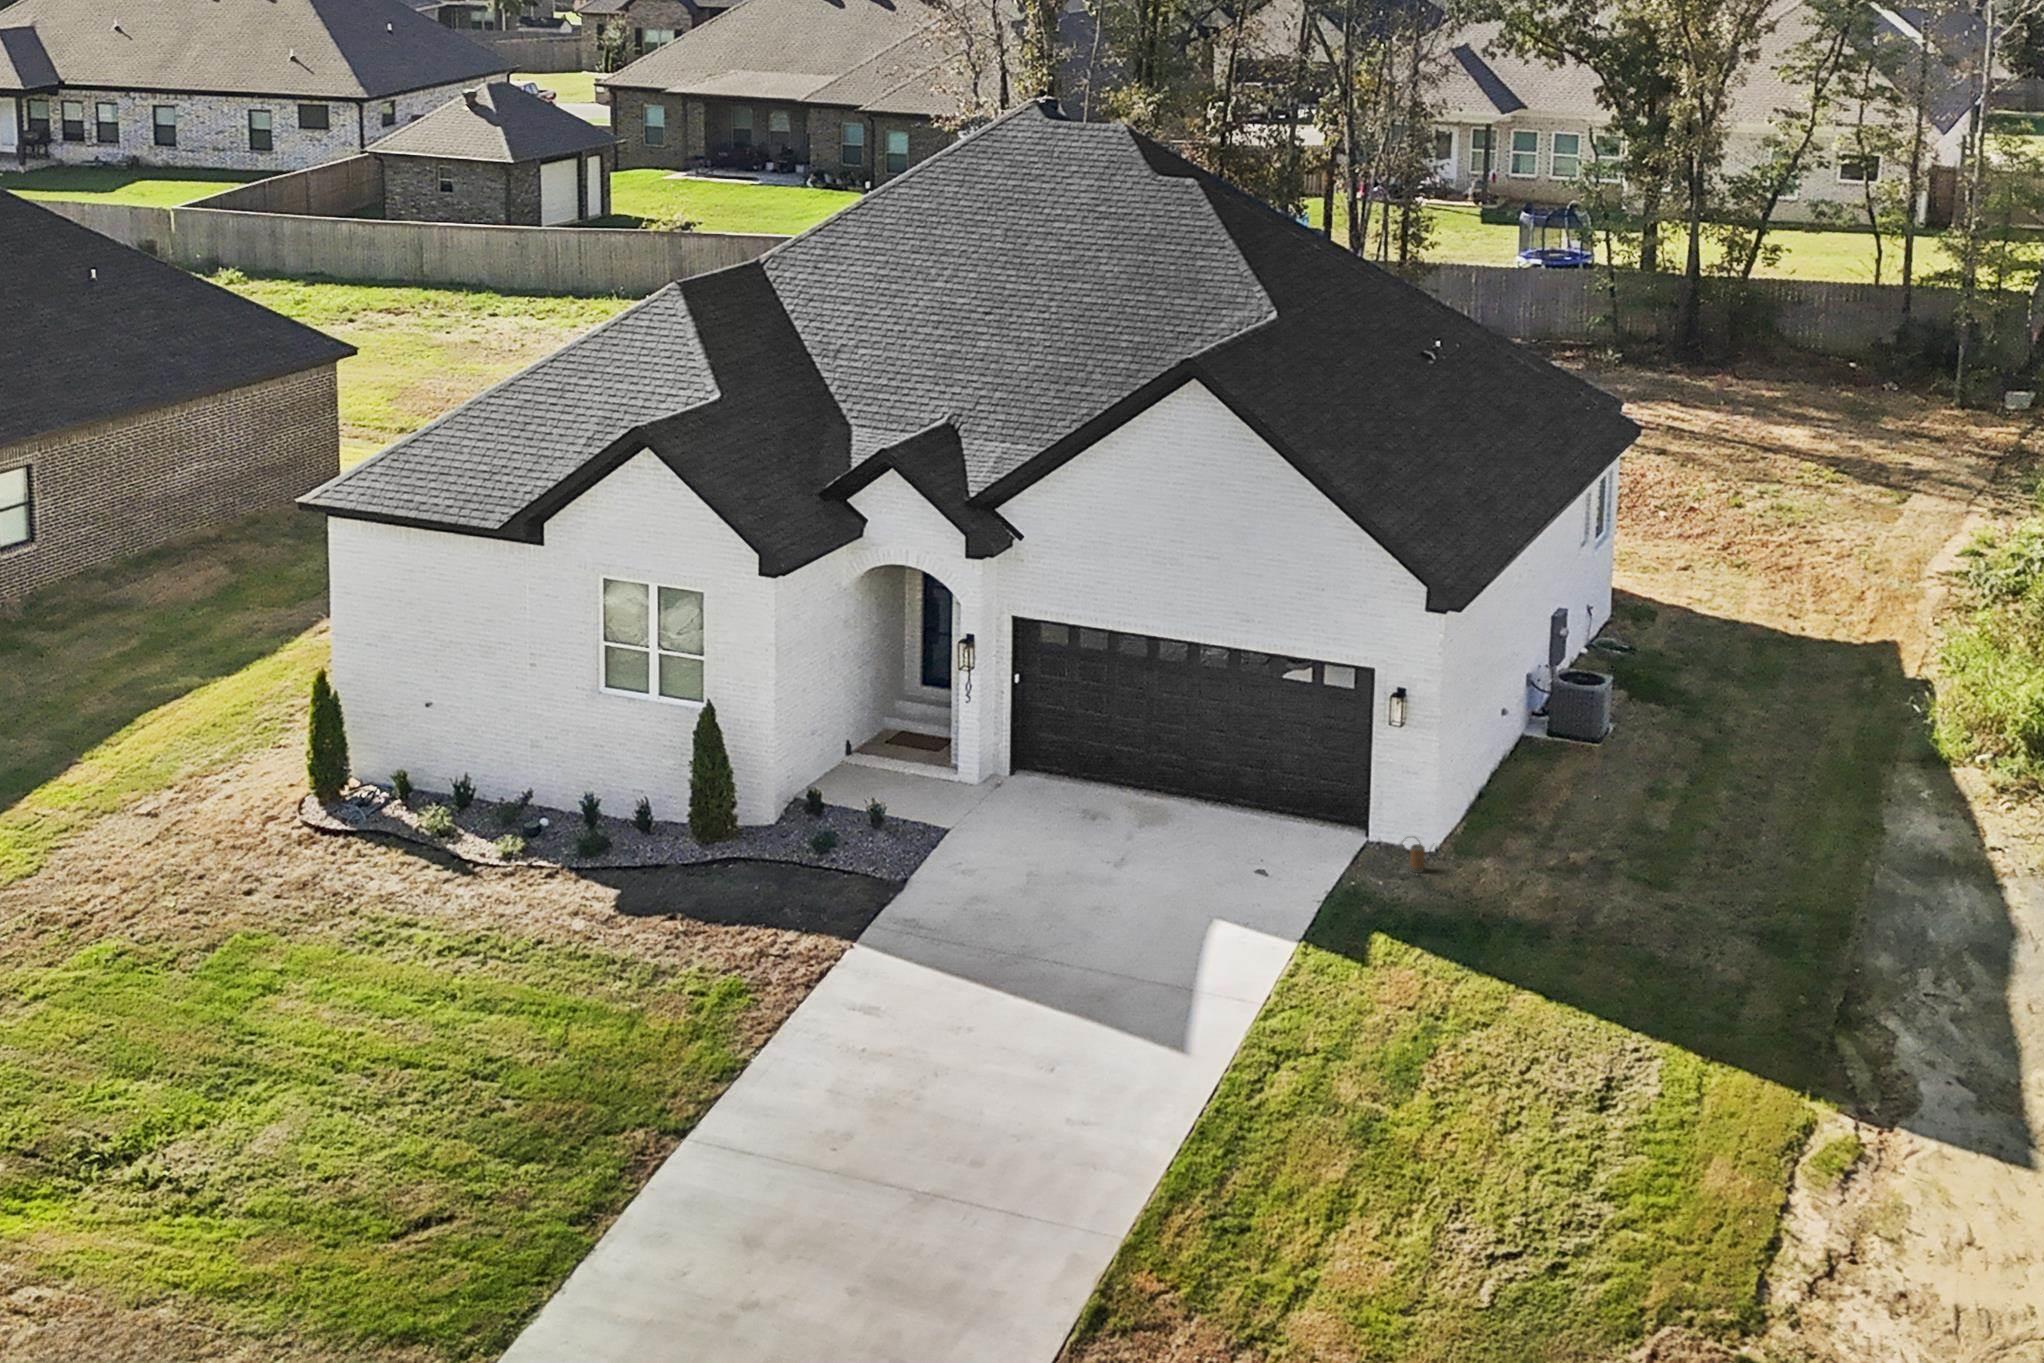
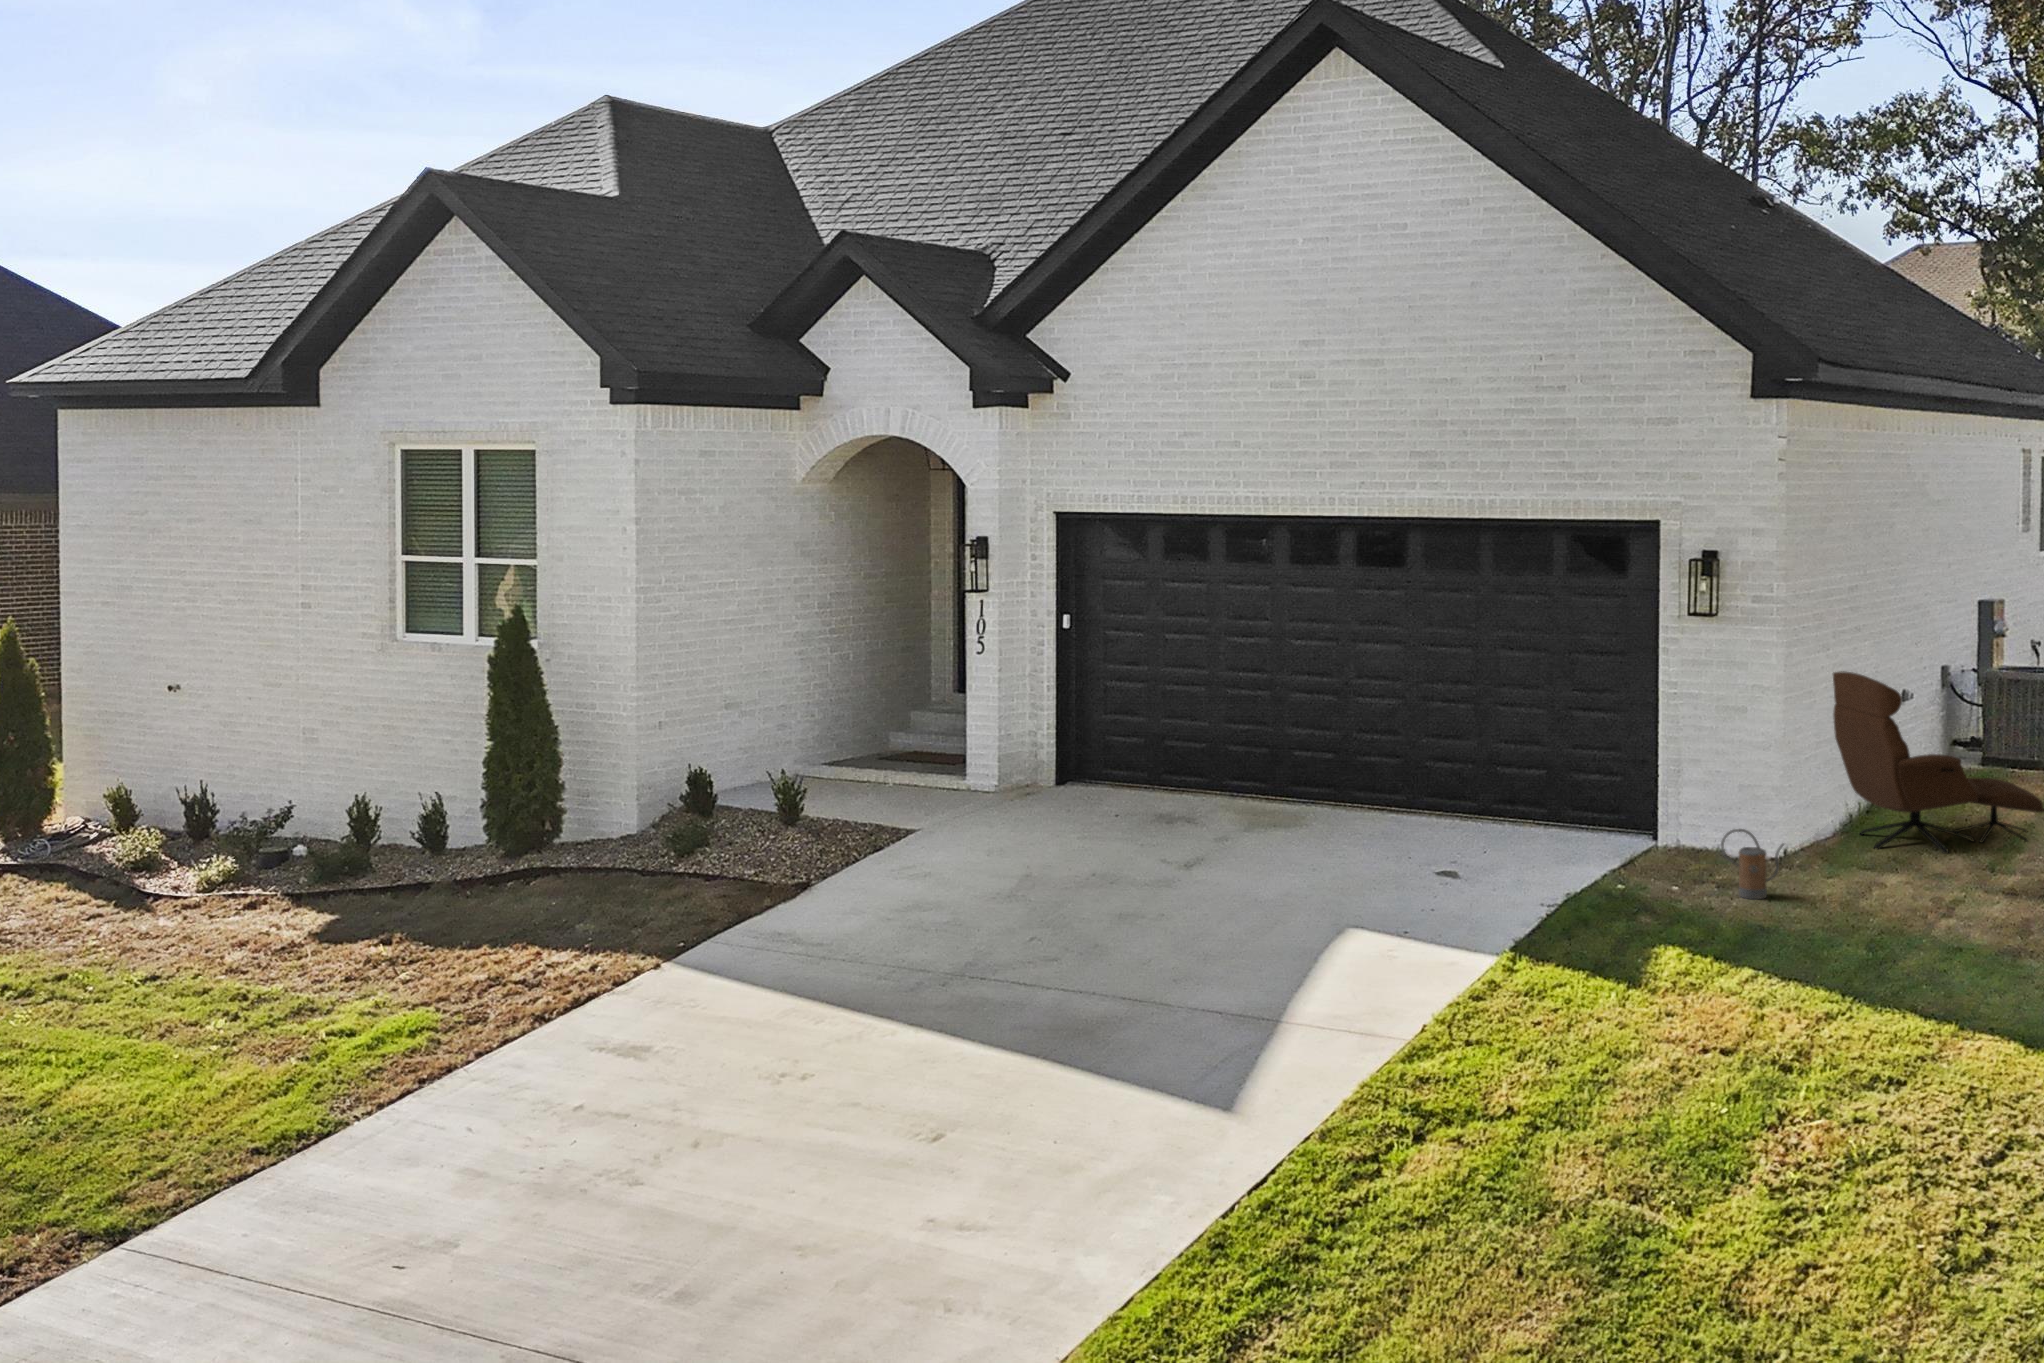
lounge chair: none [1462,723,1572,828] -> present [1833,671,2044,854]

